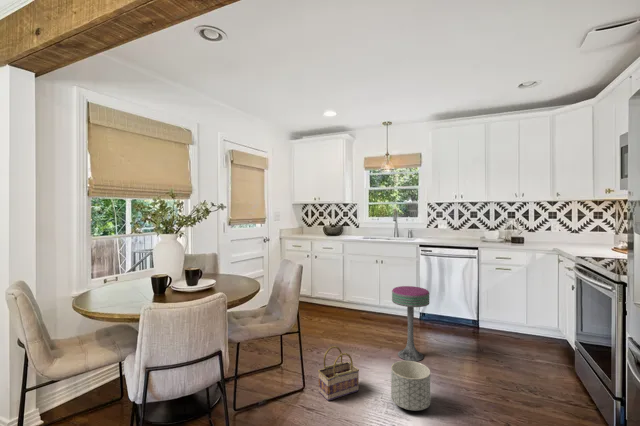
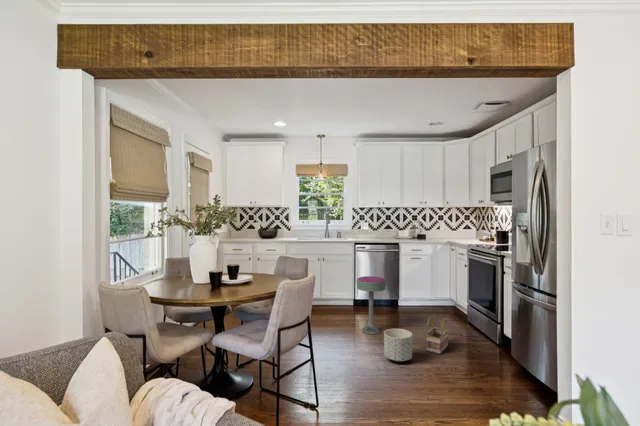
basket: present [318,346,359,401] -> present [426,317,448,354]

